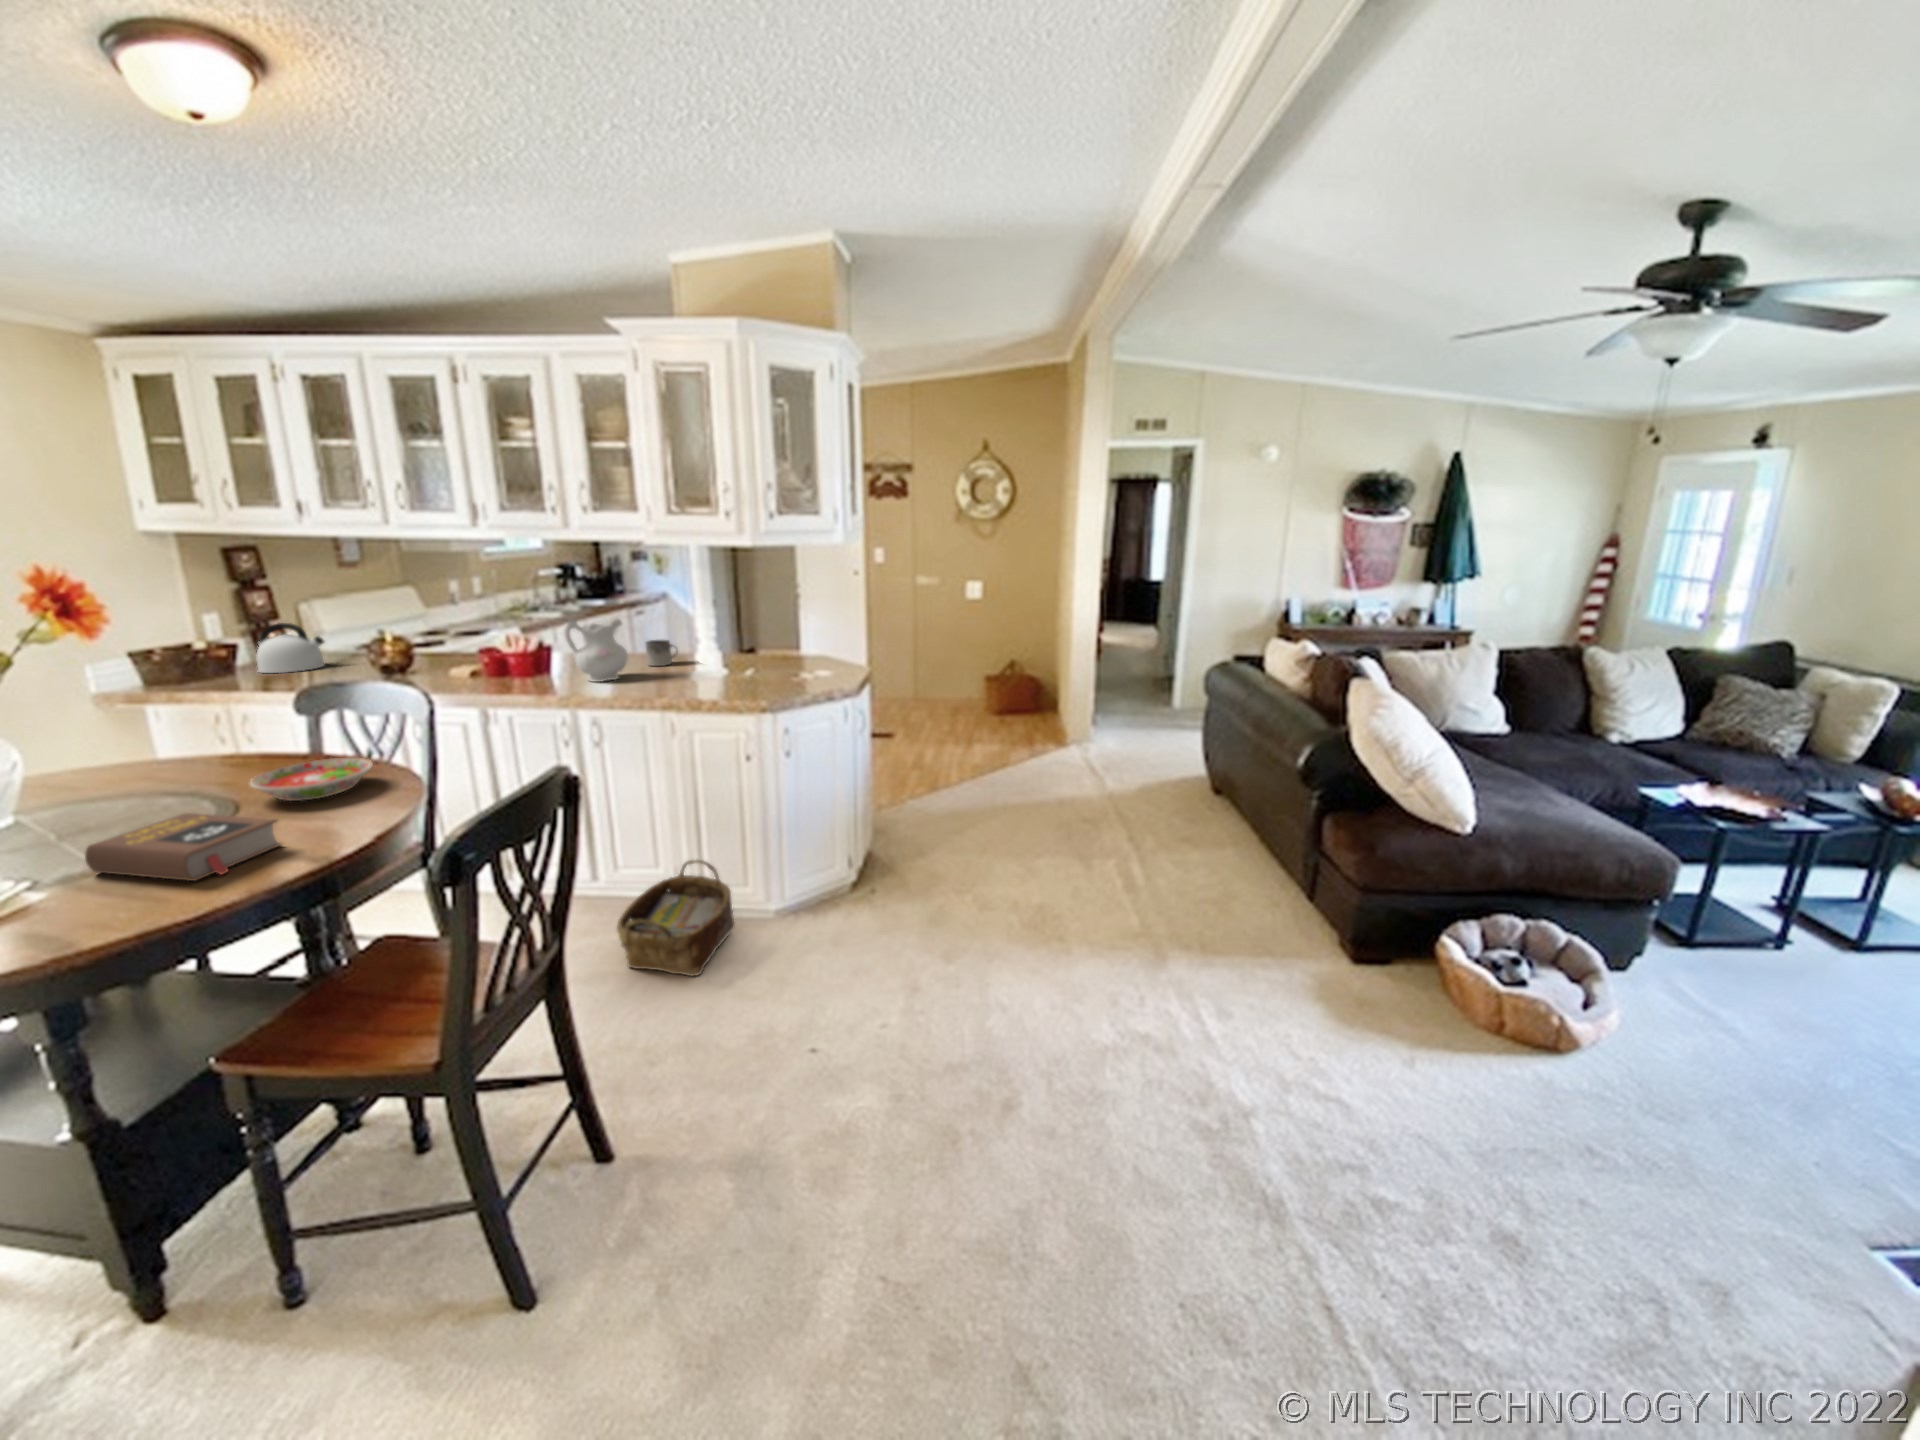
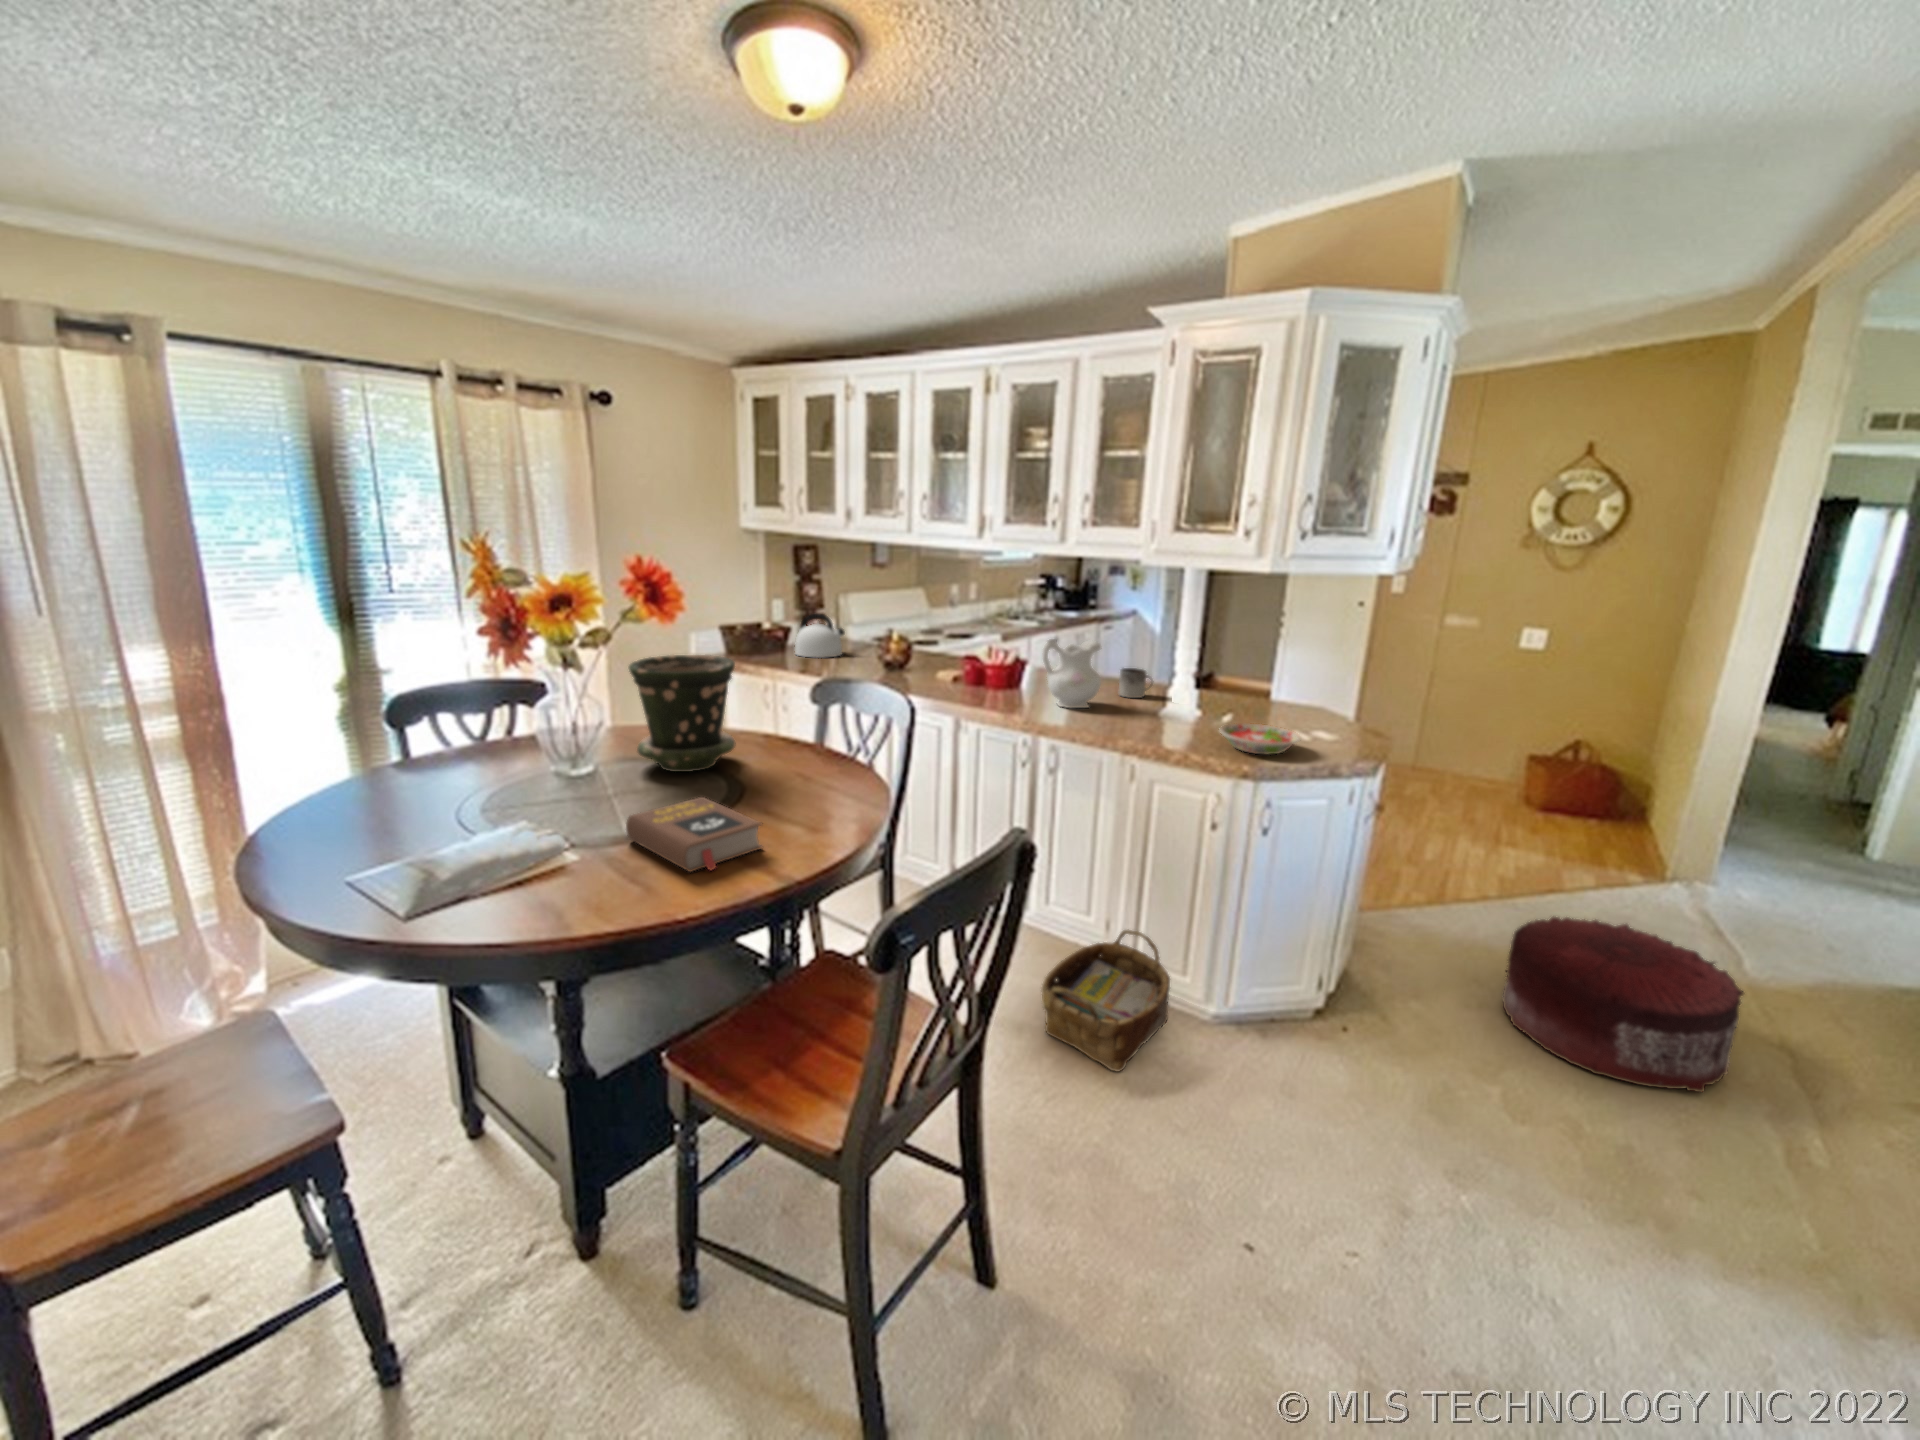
flower pot: none [30,670,212,804] -> present [629,655,736,772]
bowl: present [250,757,373,801] -> present [1220,723,1301,754]
pouf: none [972,772,1097,873] -> present [1503,916,1744,1092]

